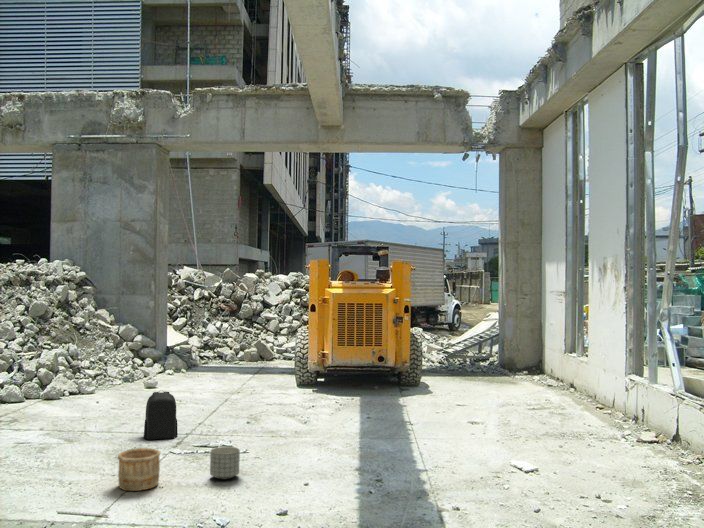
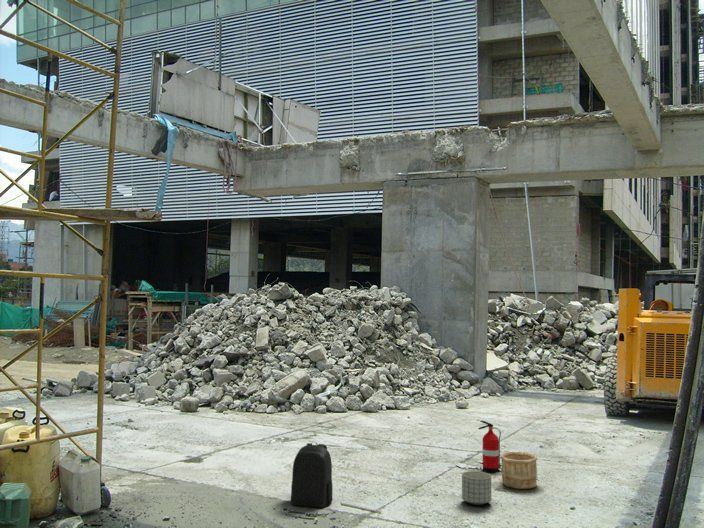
backpack: present [144,392,178,440] -> present [291,443,333,508]
fire extinguisher: none [209,397,231,447] -> present [479,421,501,472]
wooden bucket: present [117,448,161,491] -> present [500,452,537,489]

